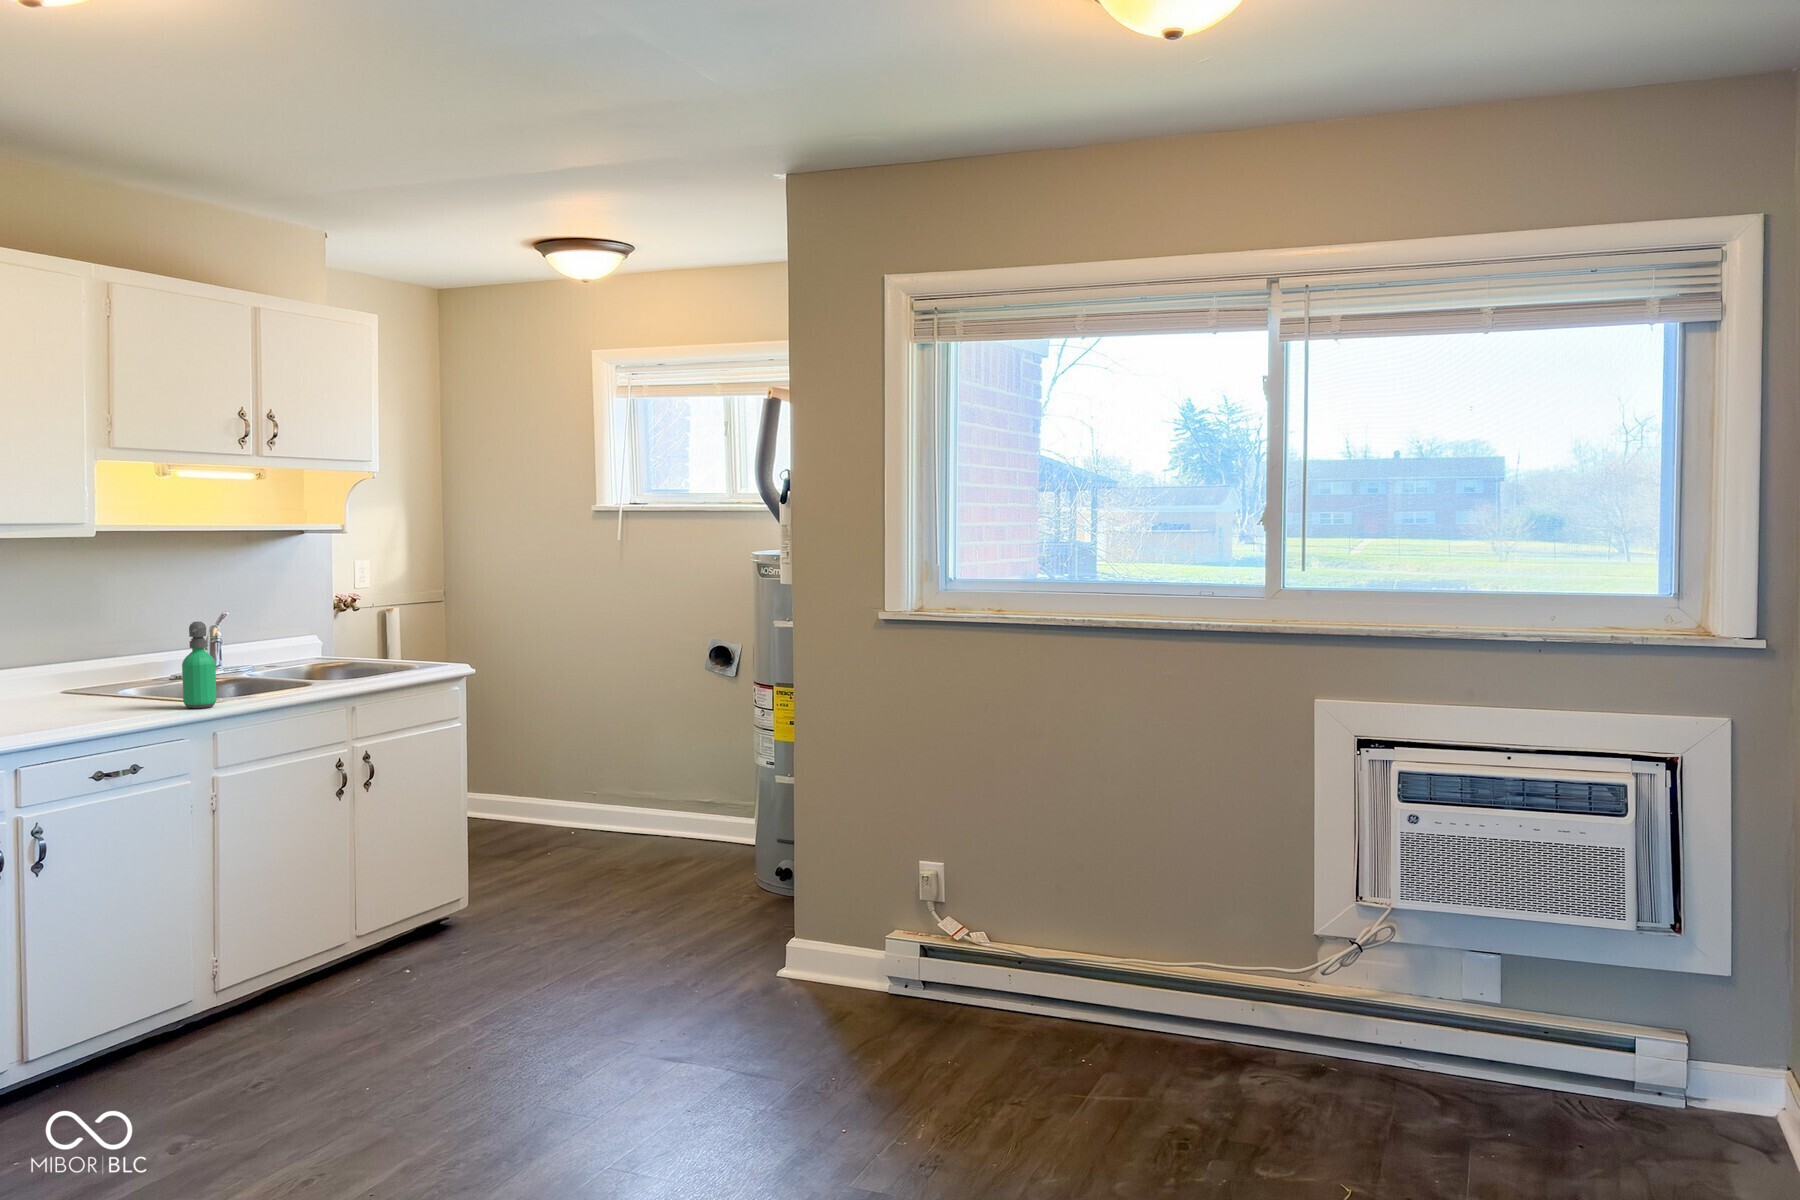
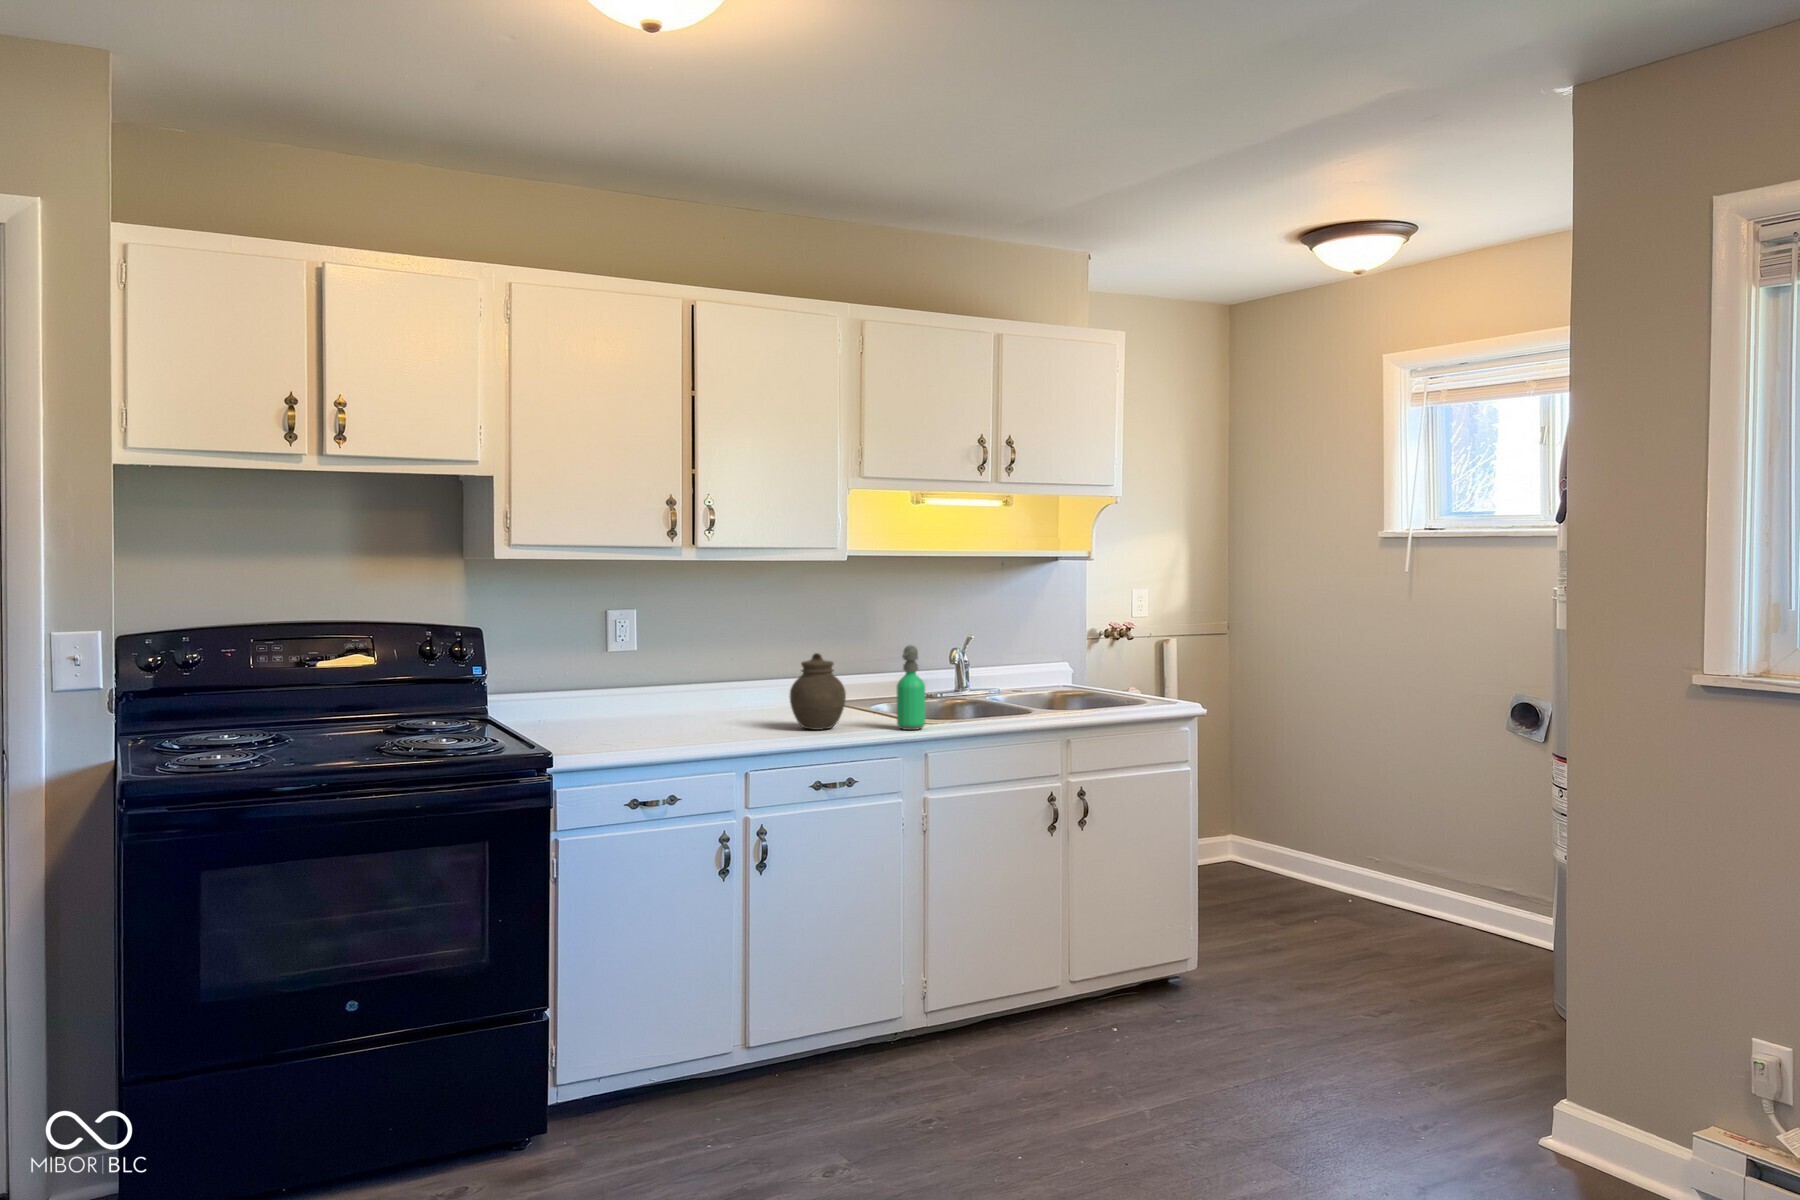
jar: none [50,634,121,717] -> present [790,653,846,730]

